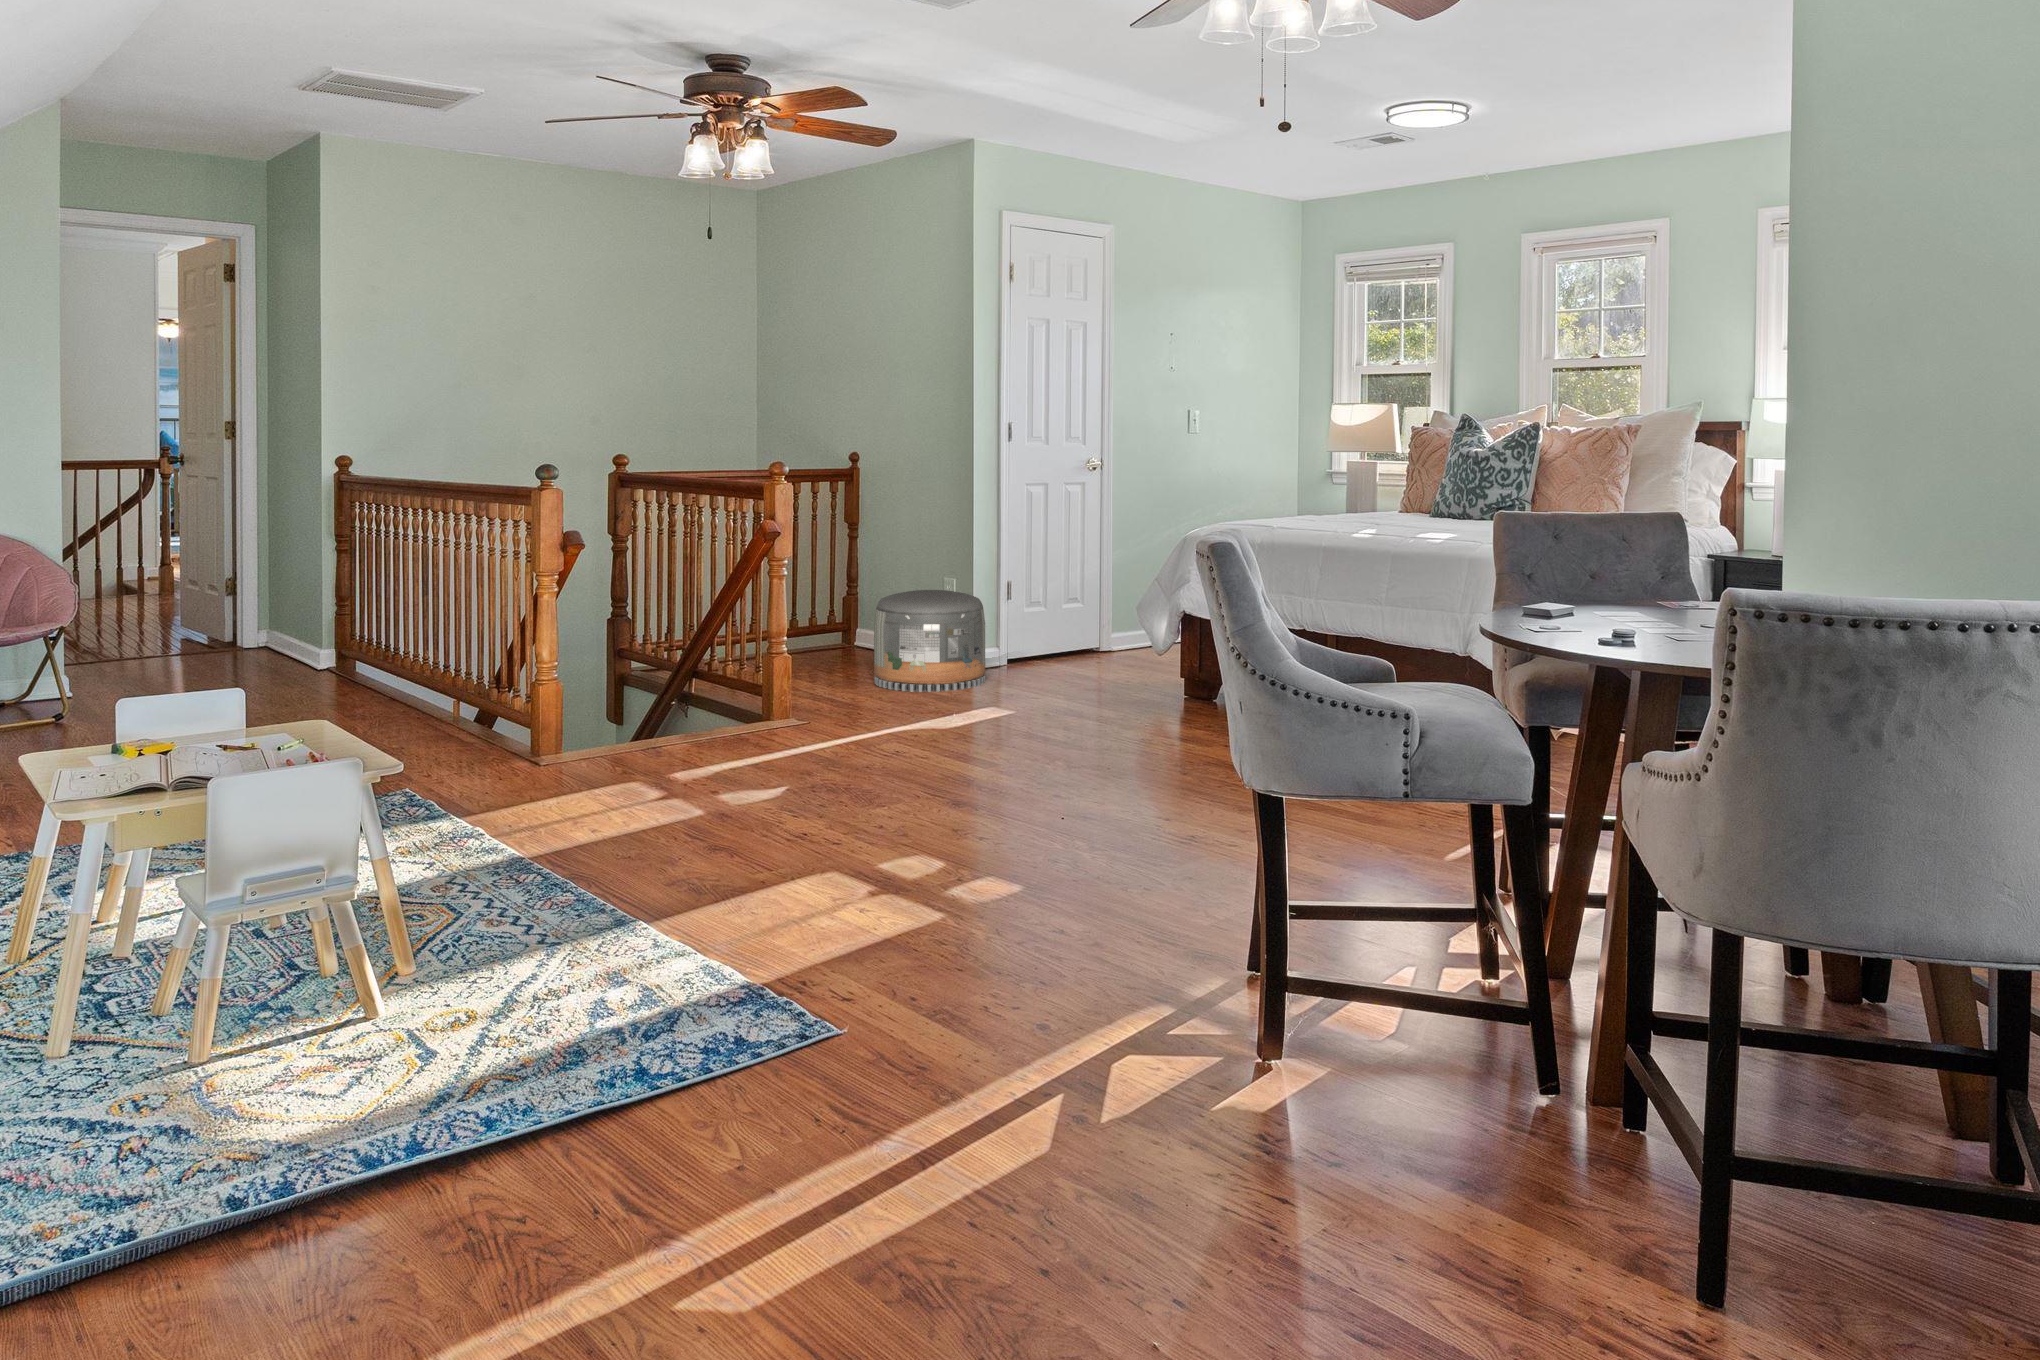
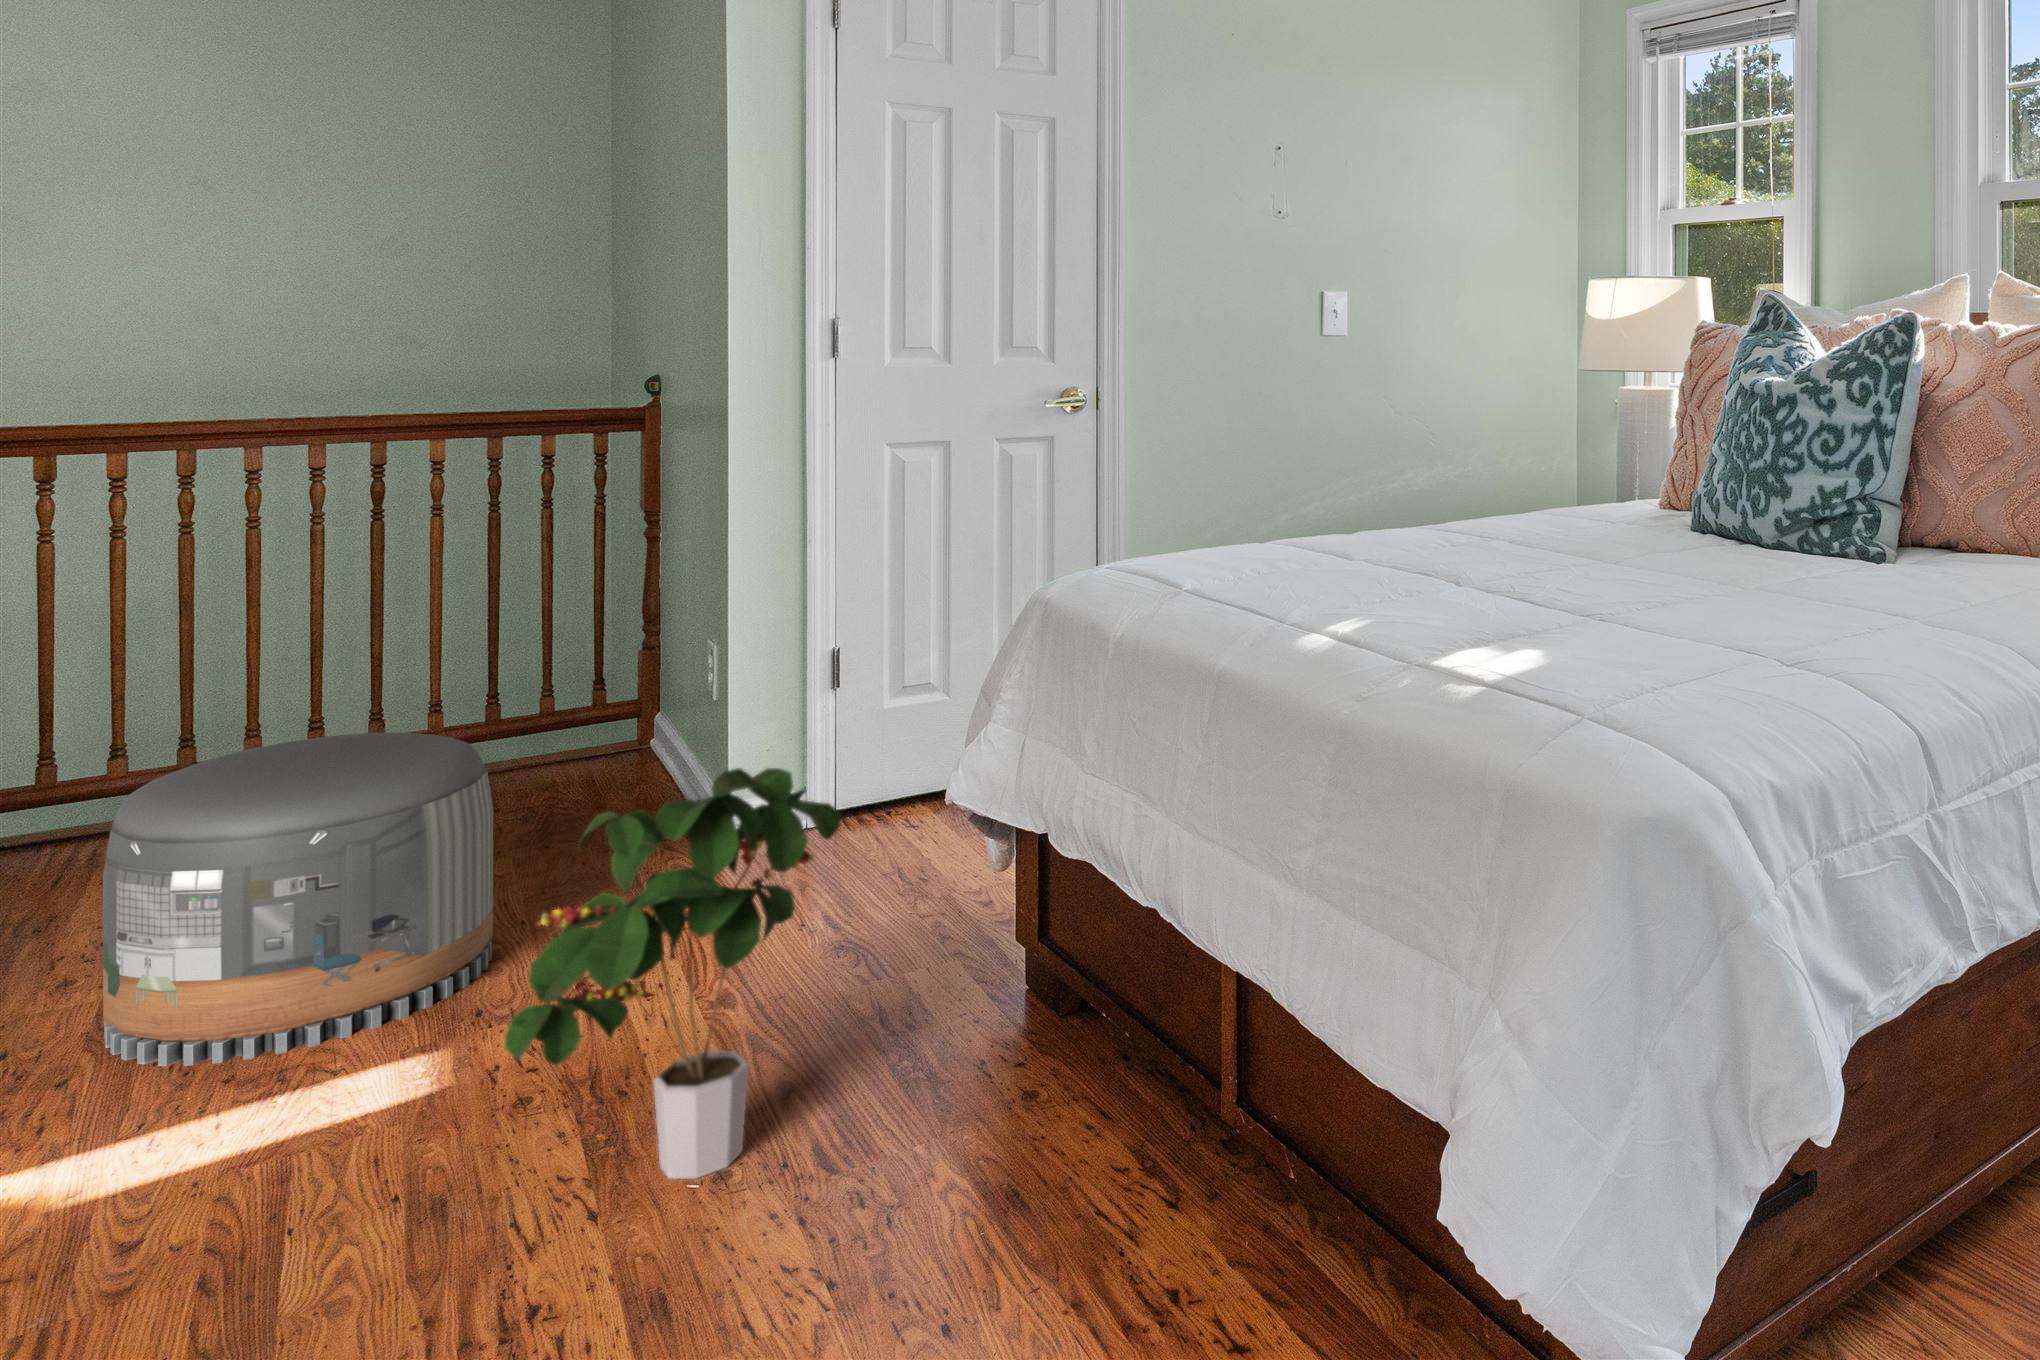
potted plant: none [1117,580,1172,704] -> present [505,768,841,1179]

